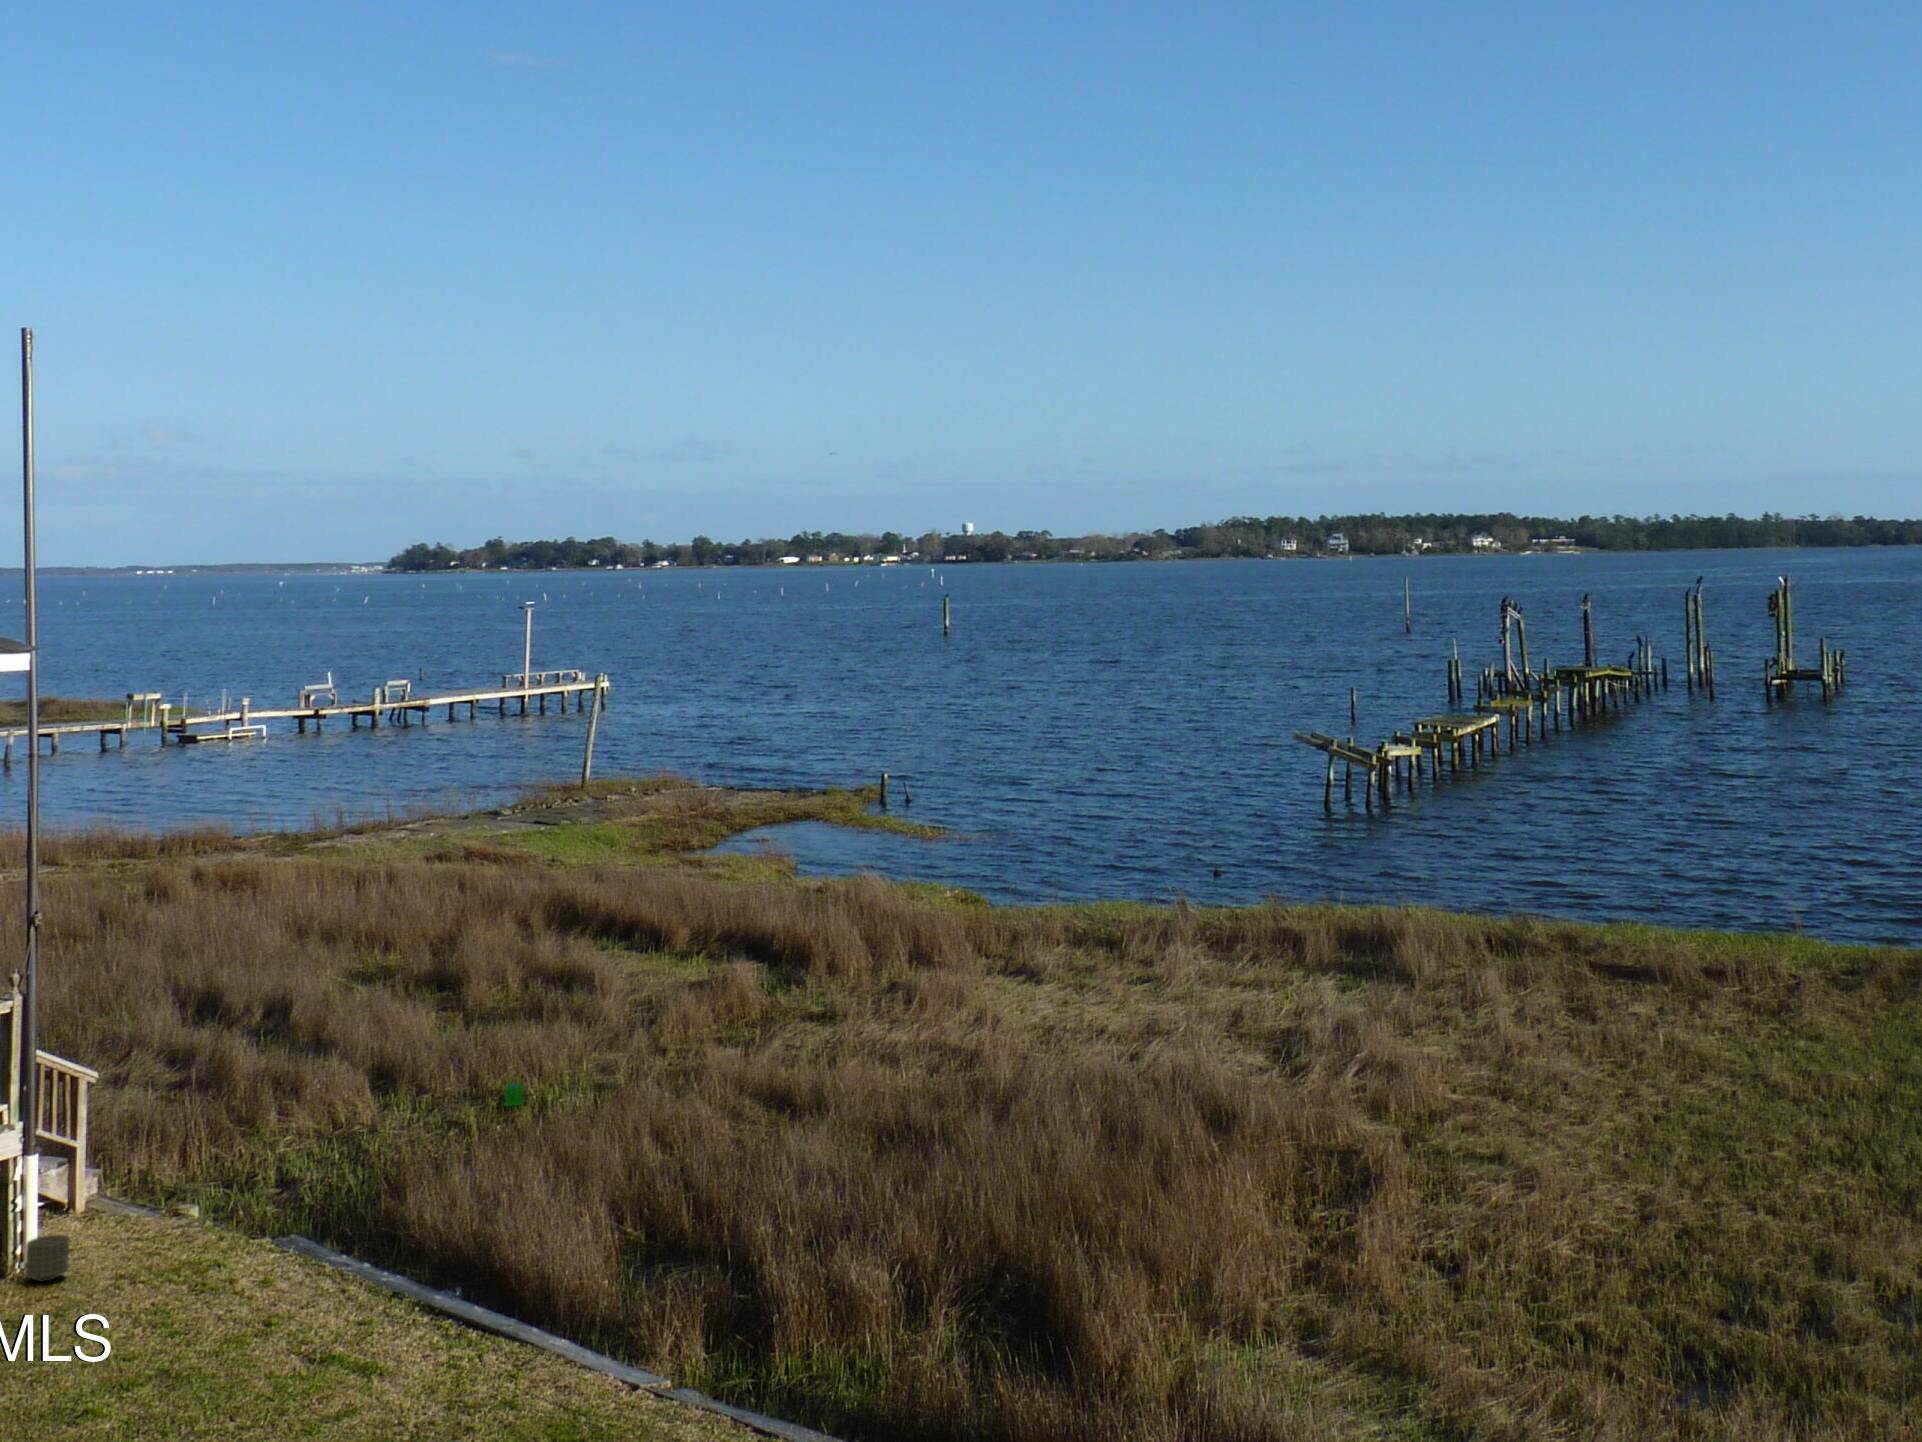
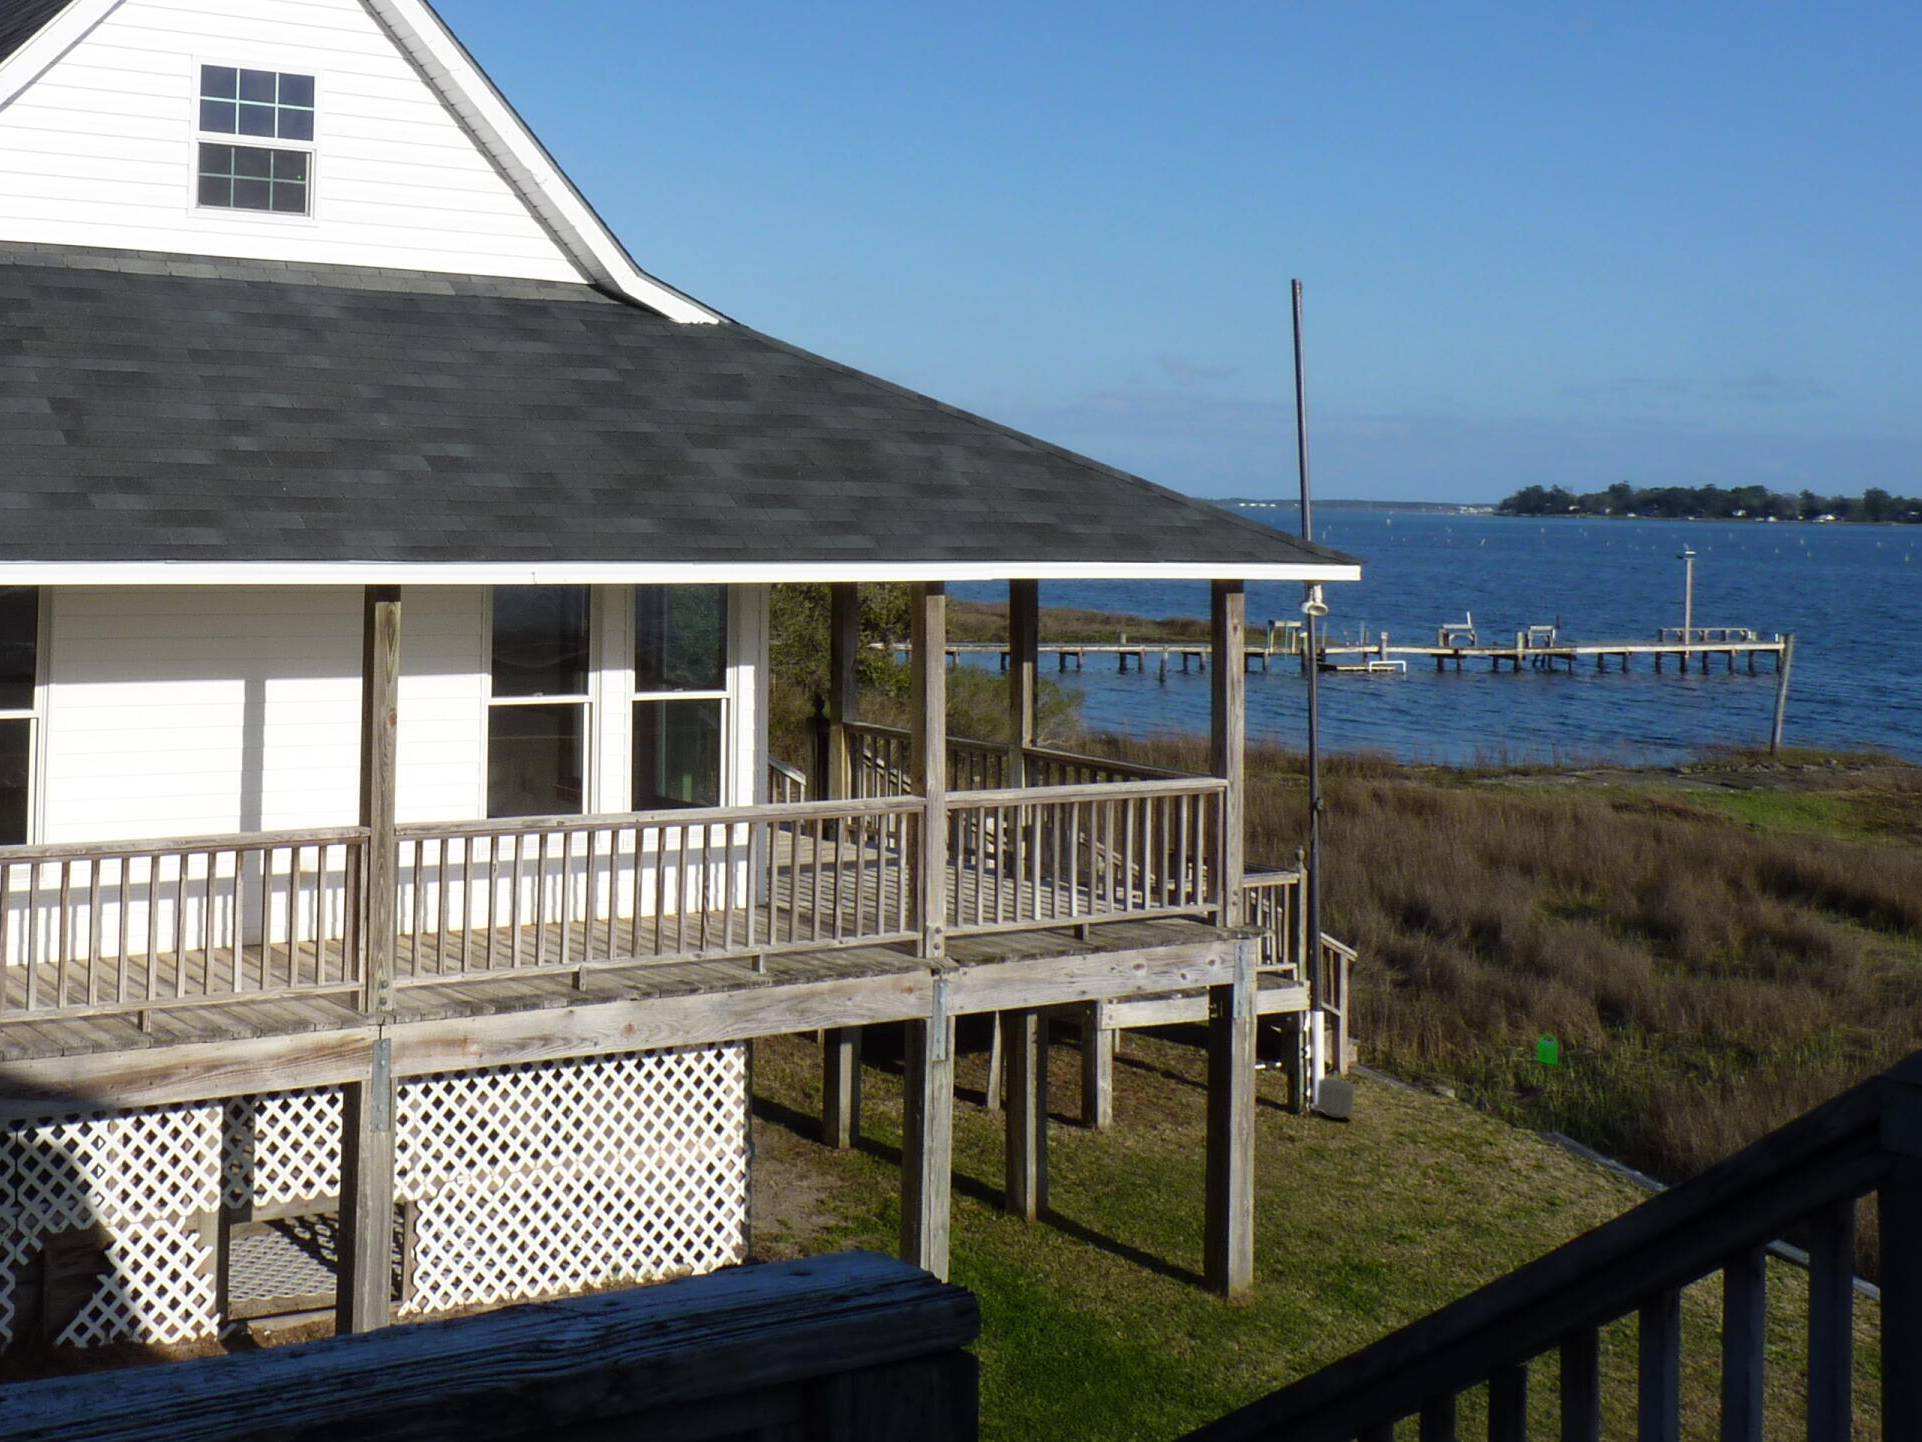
watering can: present [504,1077,523,1106] -> present [1537,1033,1558,1065]

